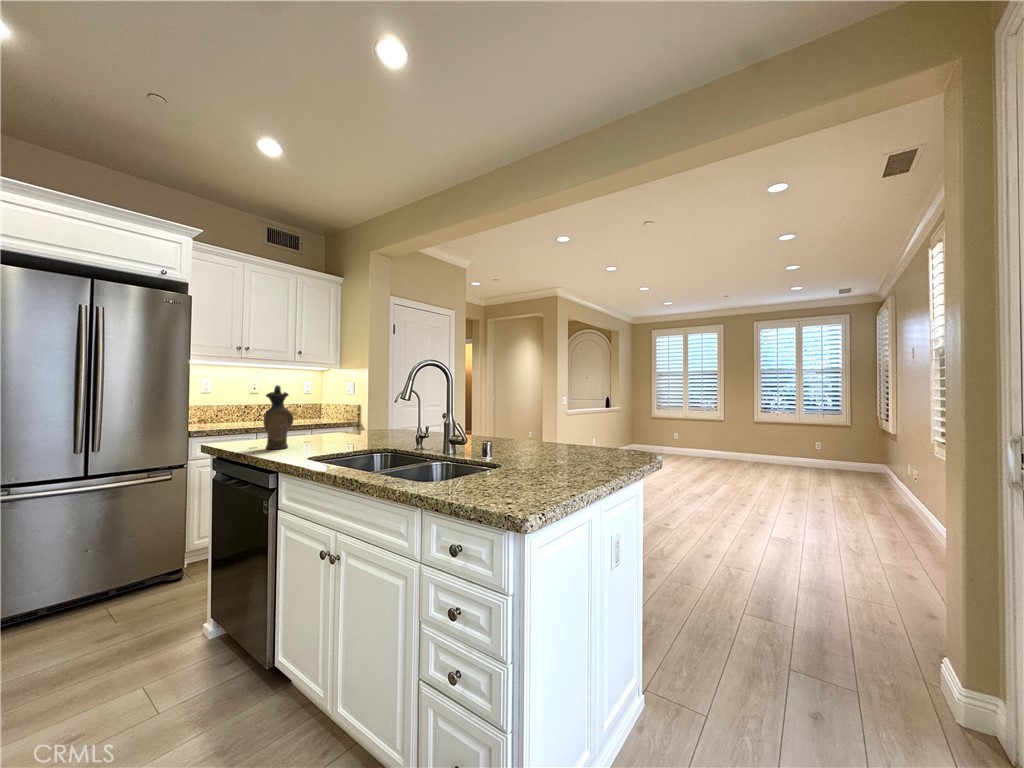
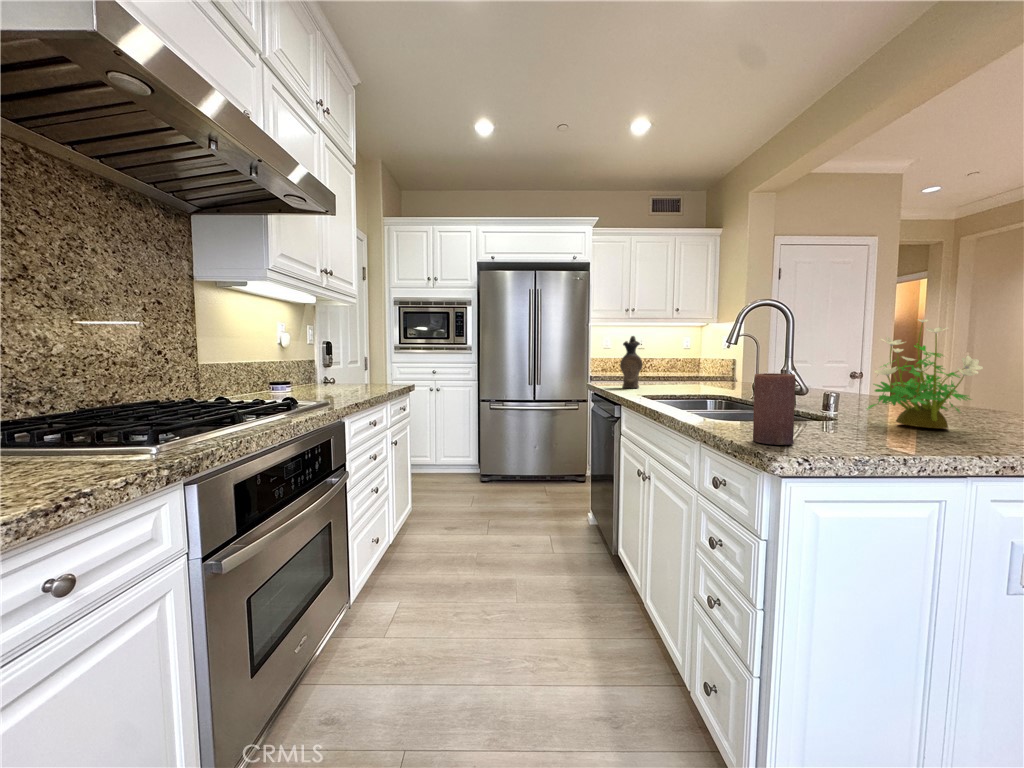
potted plant: none [518,387,578,465] -> present [867,319,983,428]
candle: none [490,438,521,504] -> present [753,373,795,445]

